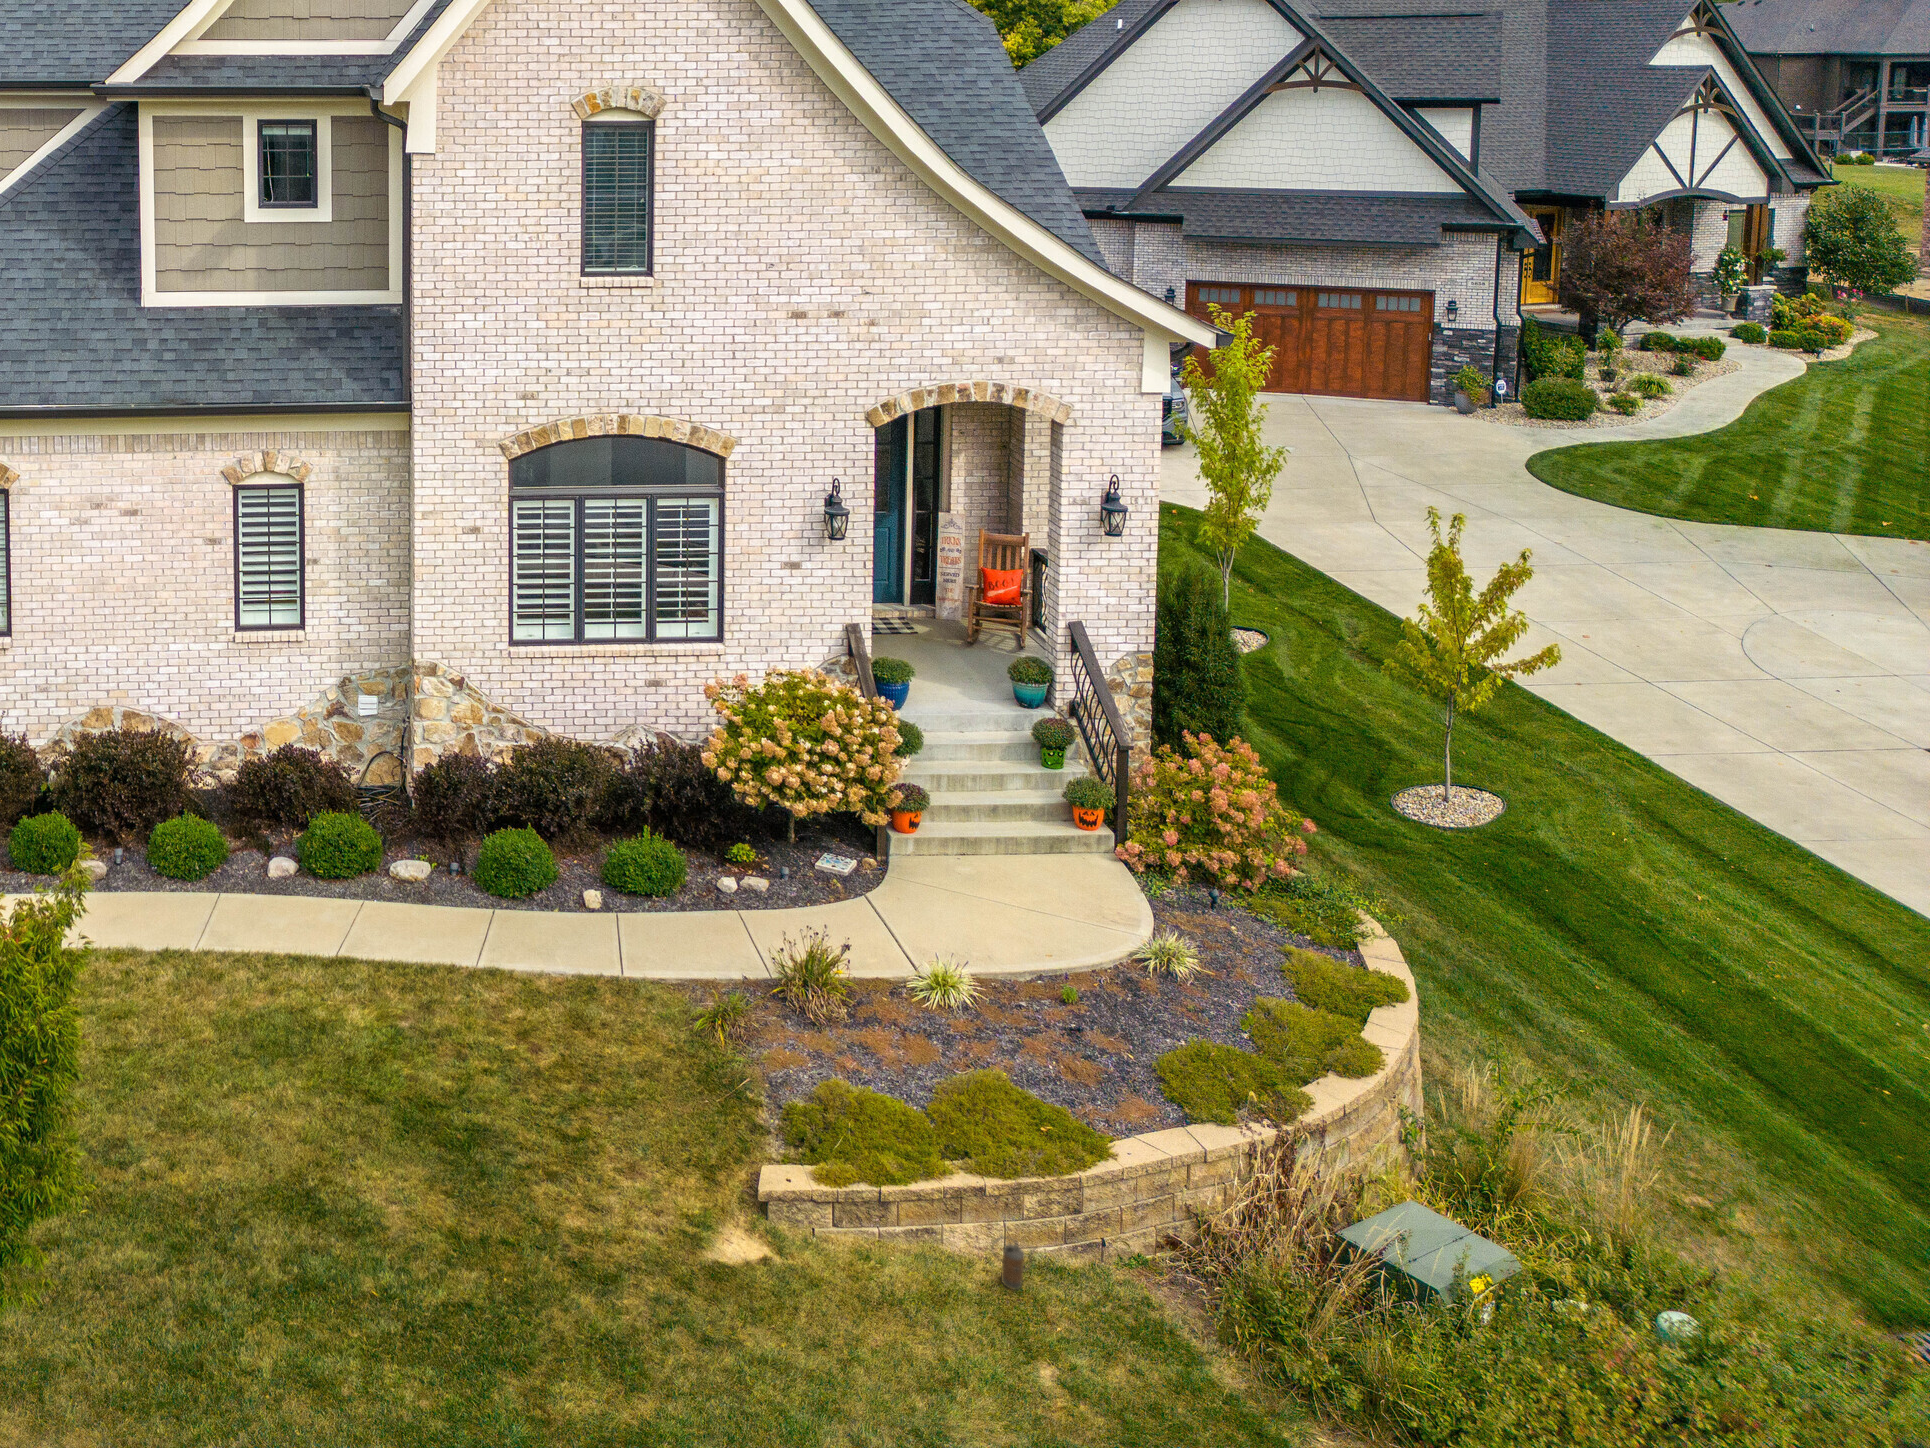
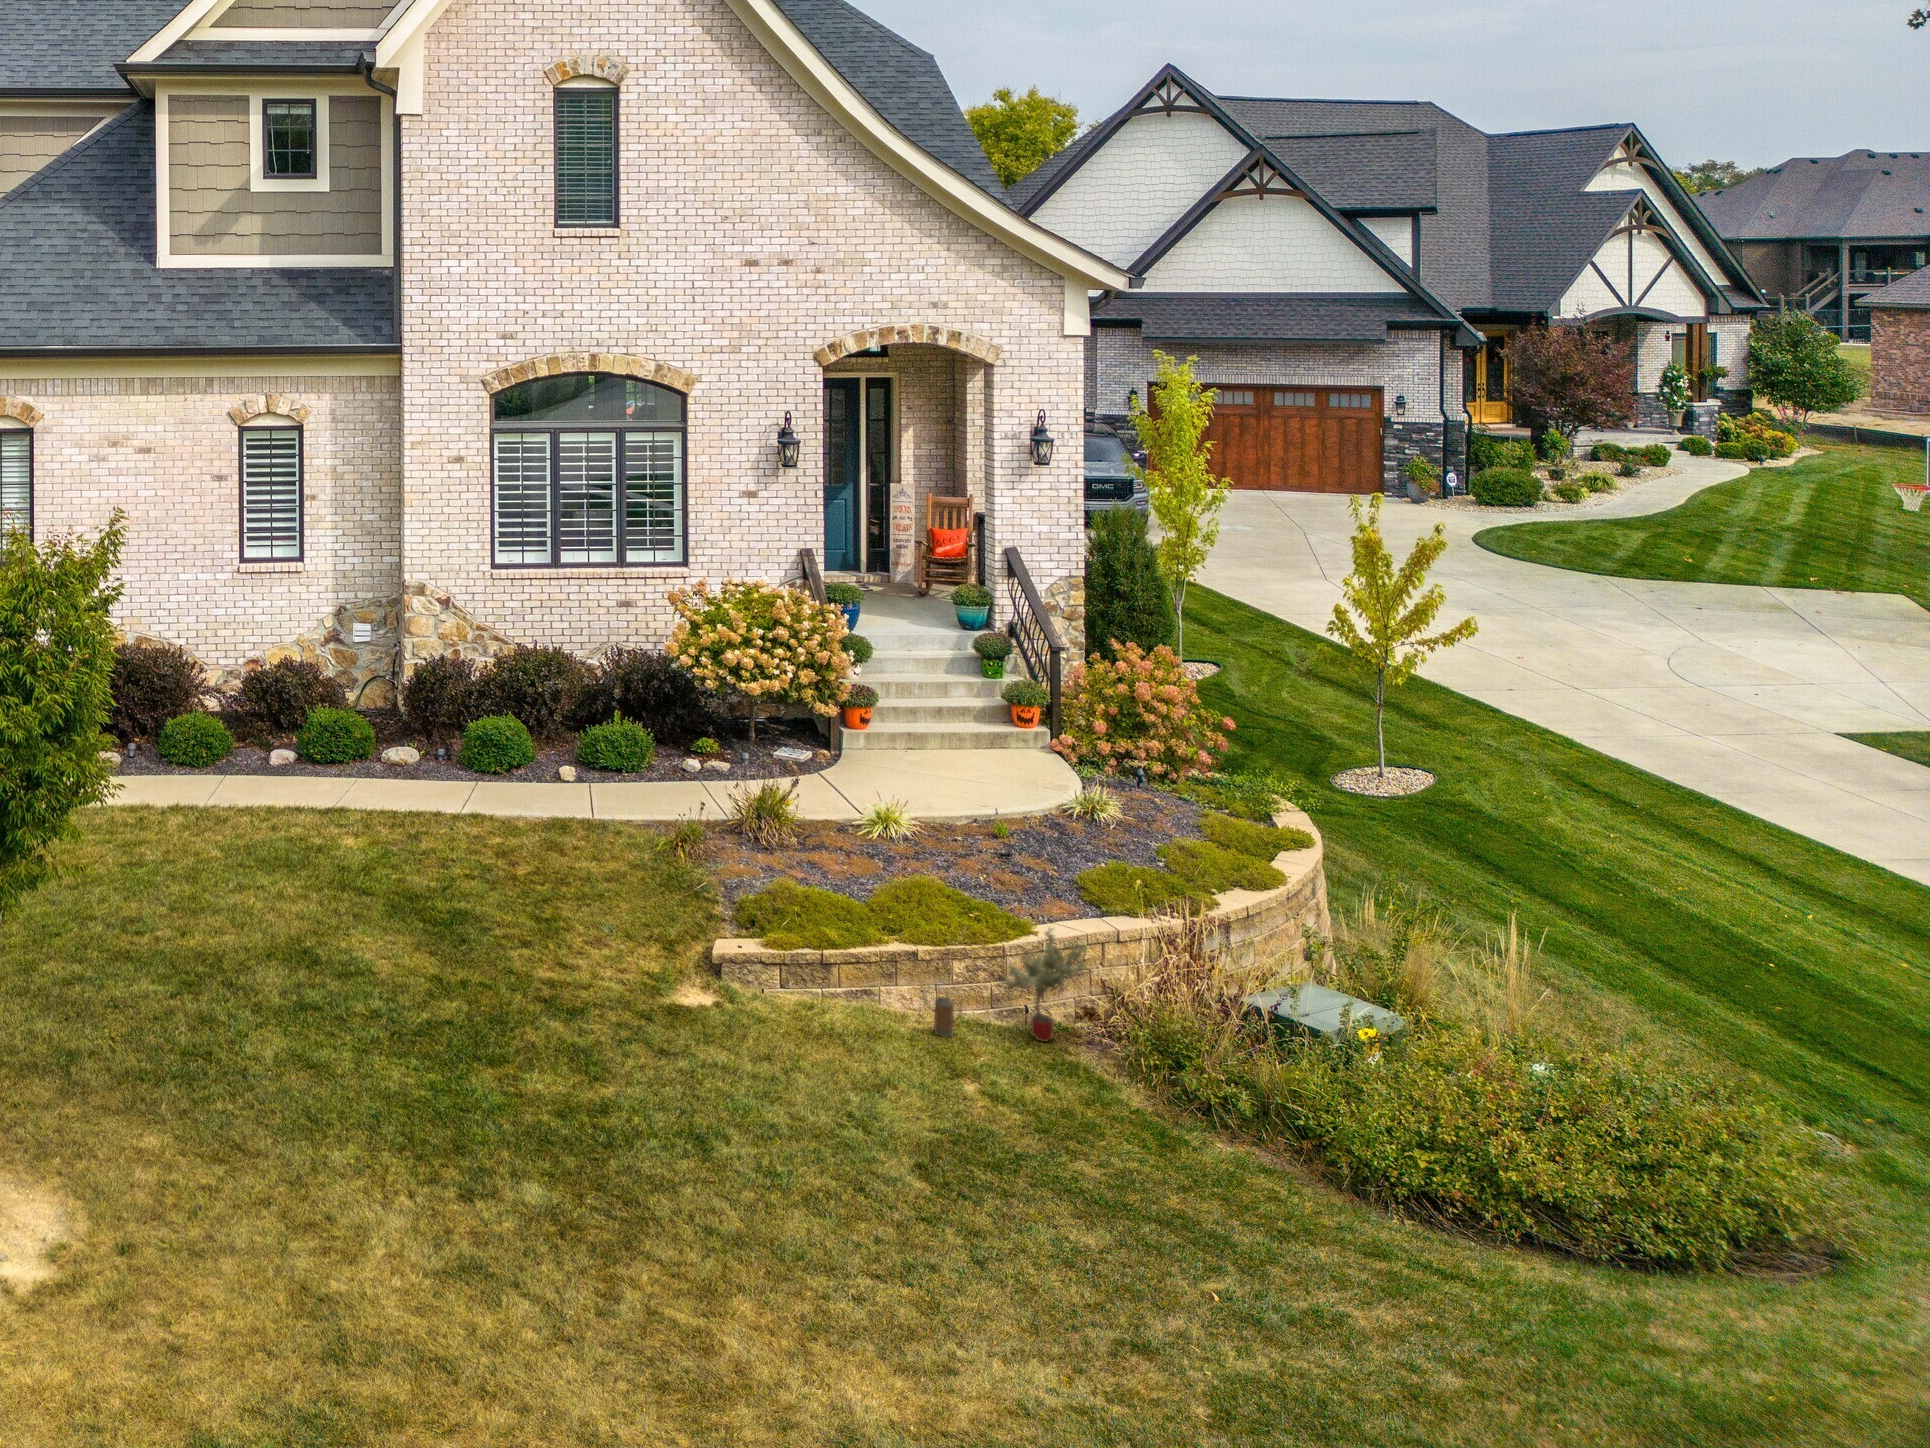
potted tree: none [1077,1171,1171,1293] -> present [1003,928,1086,1042]

